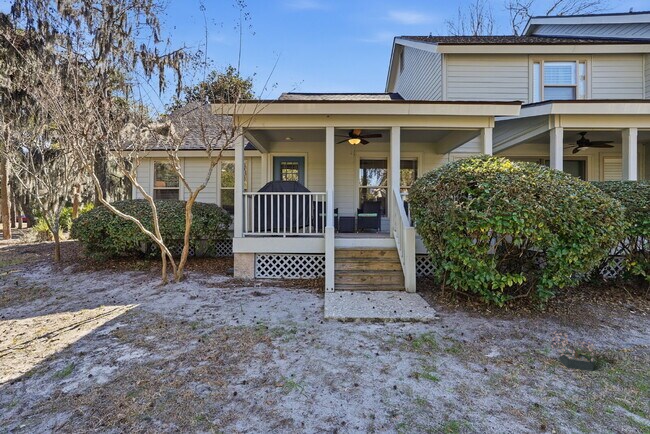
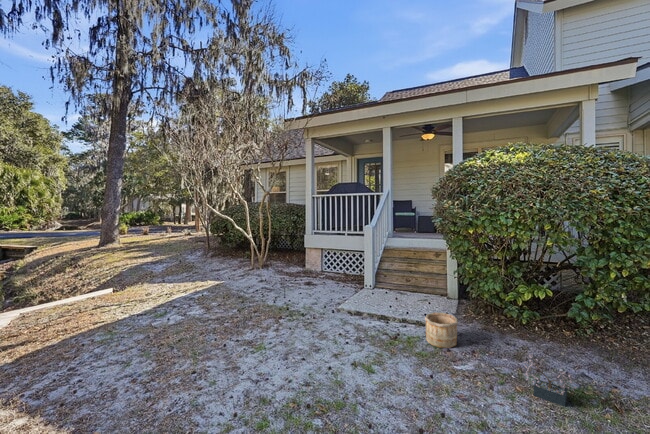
wooden bucket: none [435,306,469,341] -> present [425,312,458,348]

